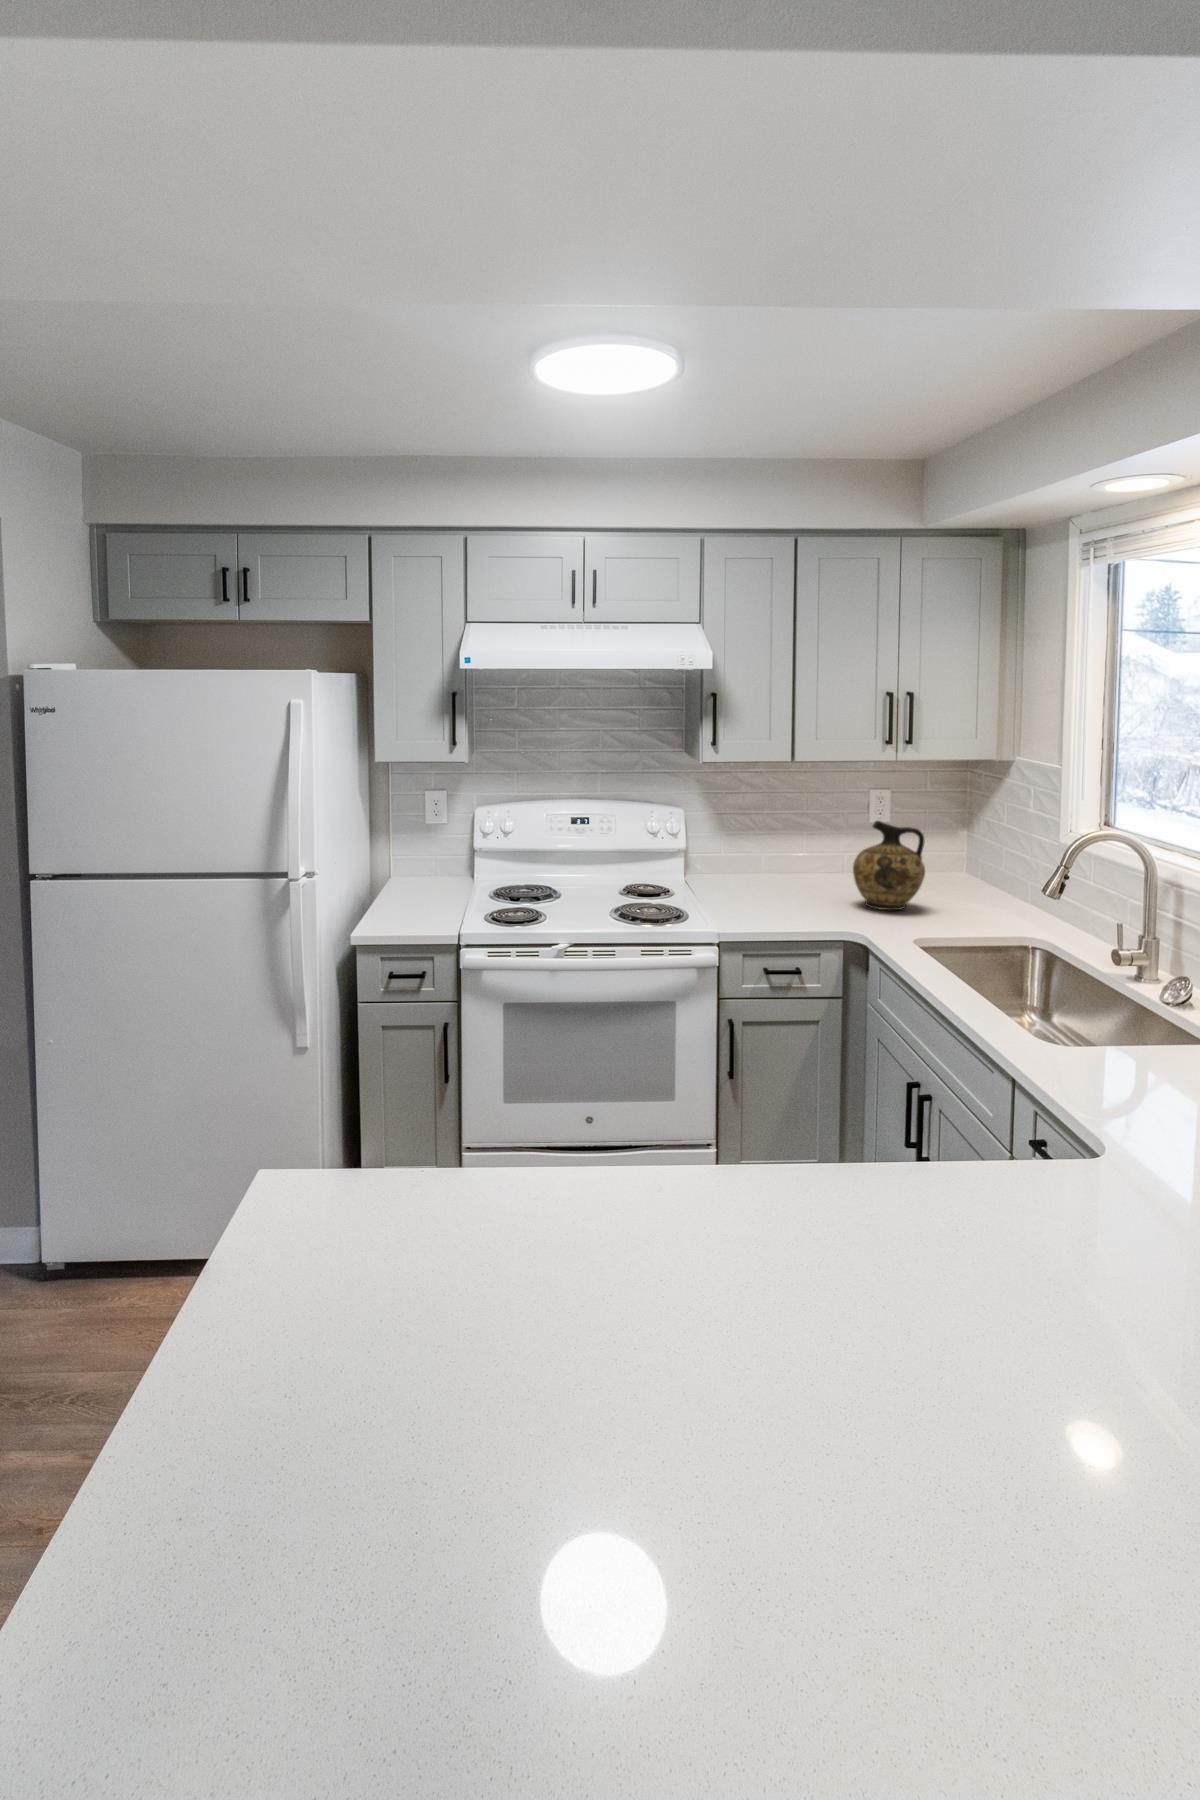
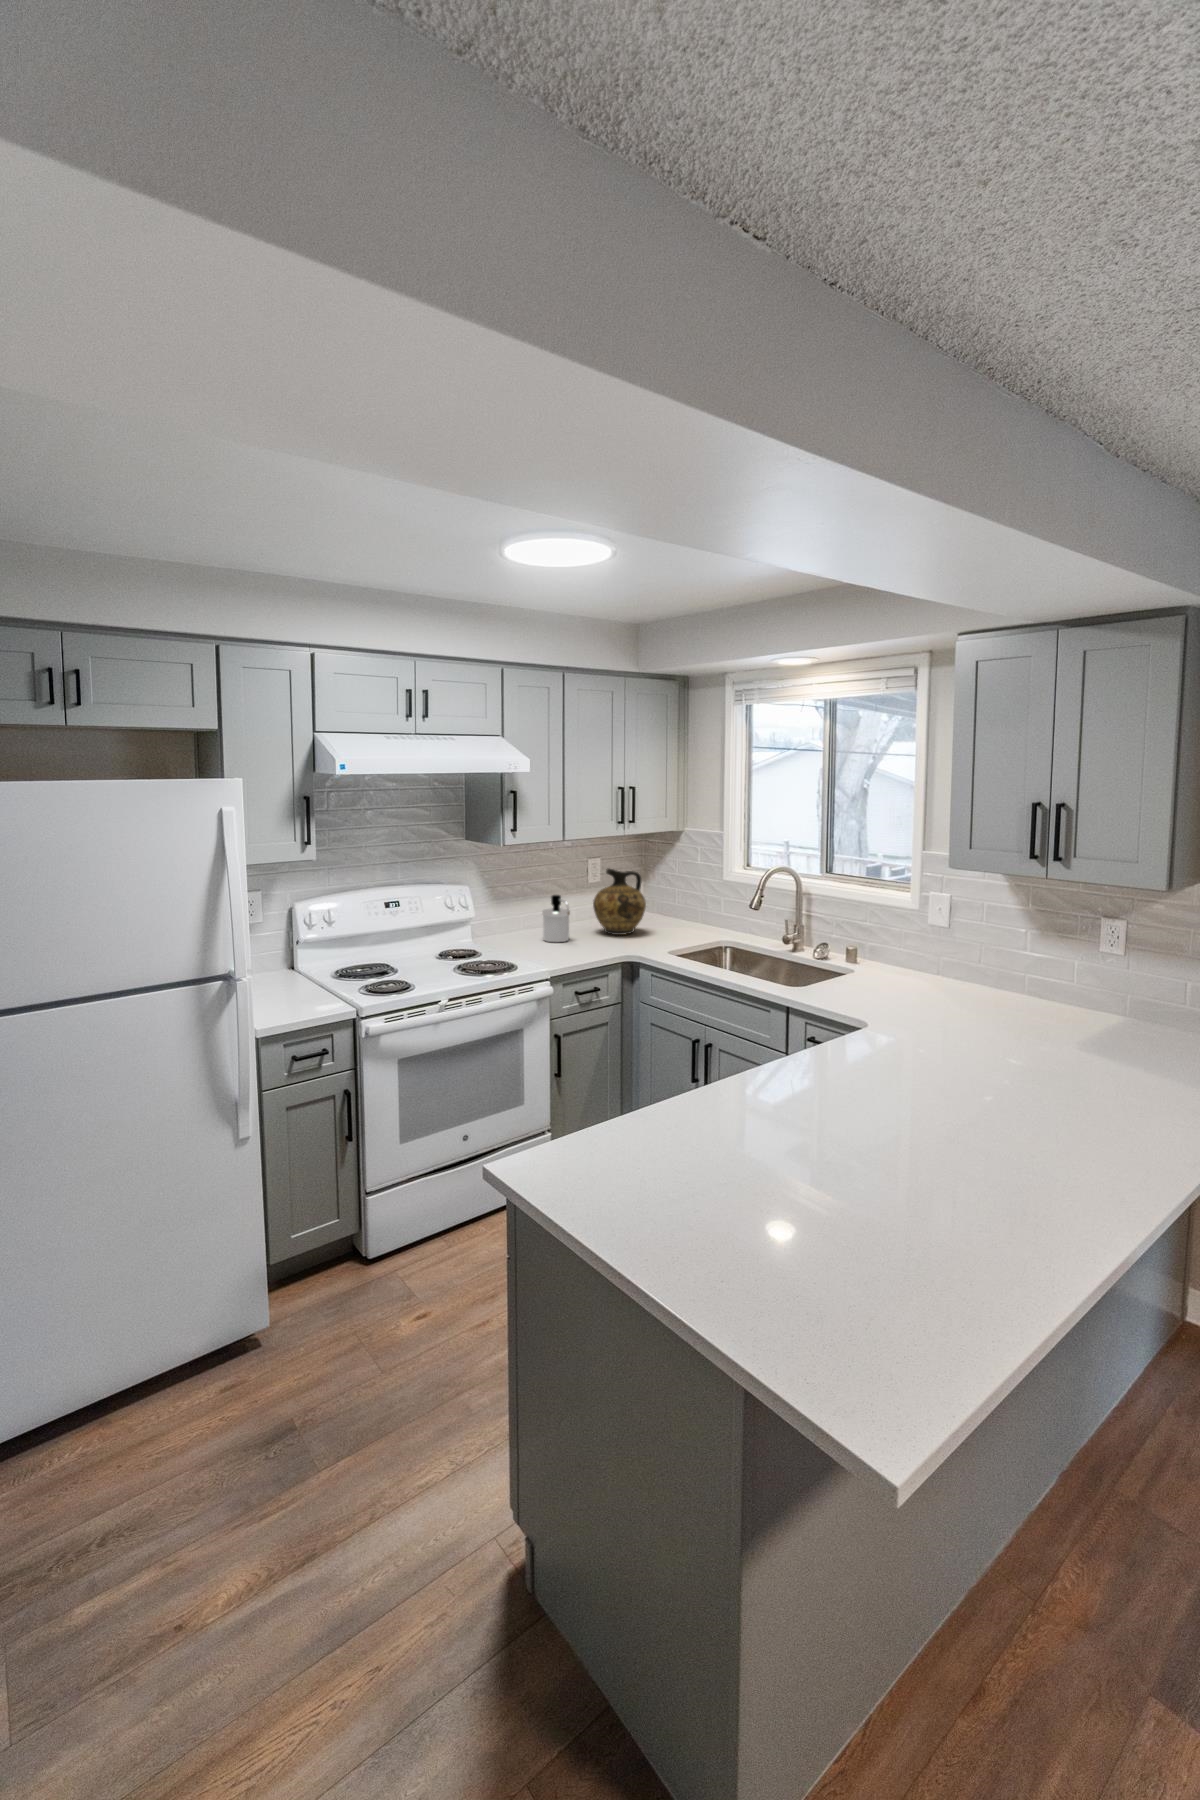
soap dispenser: none [774,846,811,907] -> present [542,895,570,942]

